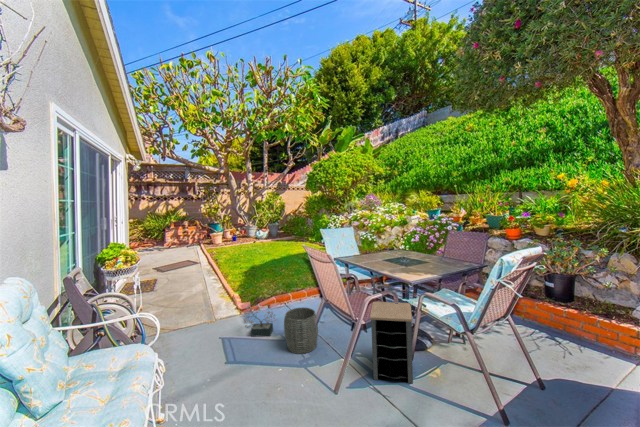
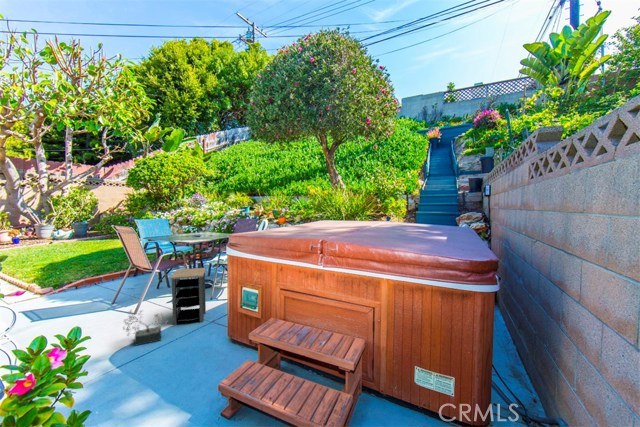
decorative plant: present [244,307,276,337] -> present [123,311,164,345]
woven basket: present [284,308,318,354] -> none [90,284,127,323]

